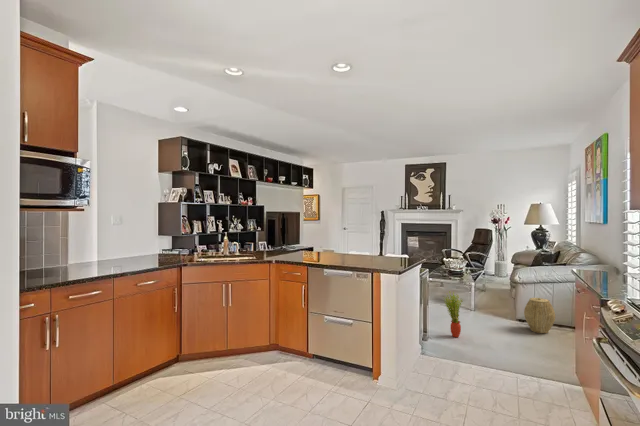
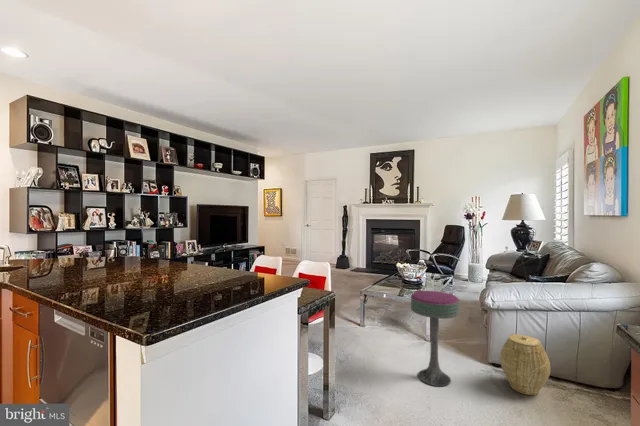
bar stool: none [466,272,498,330] -> present [411,291,459,386]
potted plant: present [445,291,463,337] -> none [369,326,398,405]

